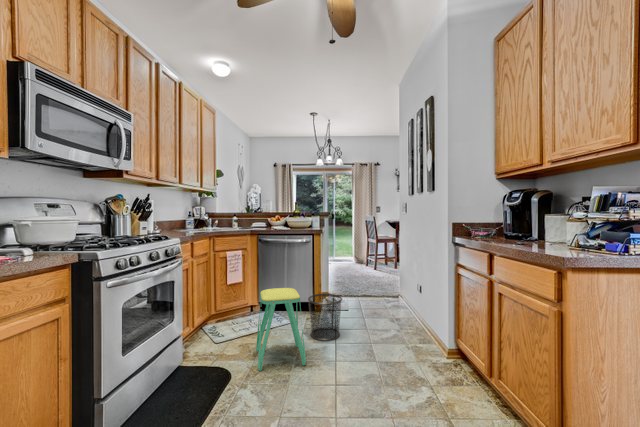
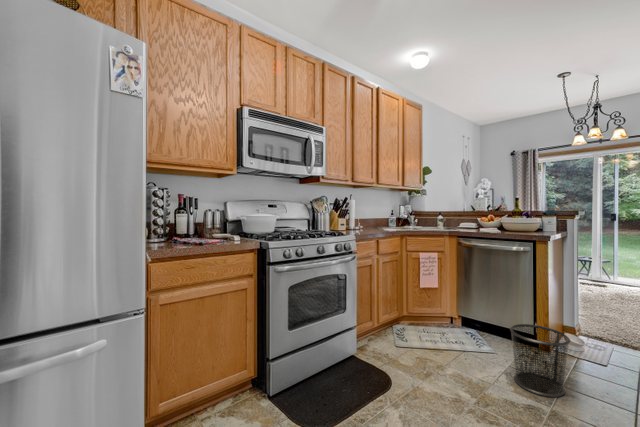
stool: present [256,288,306,371] -> none [421,302,489,413]

